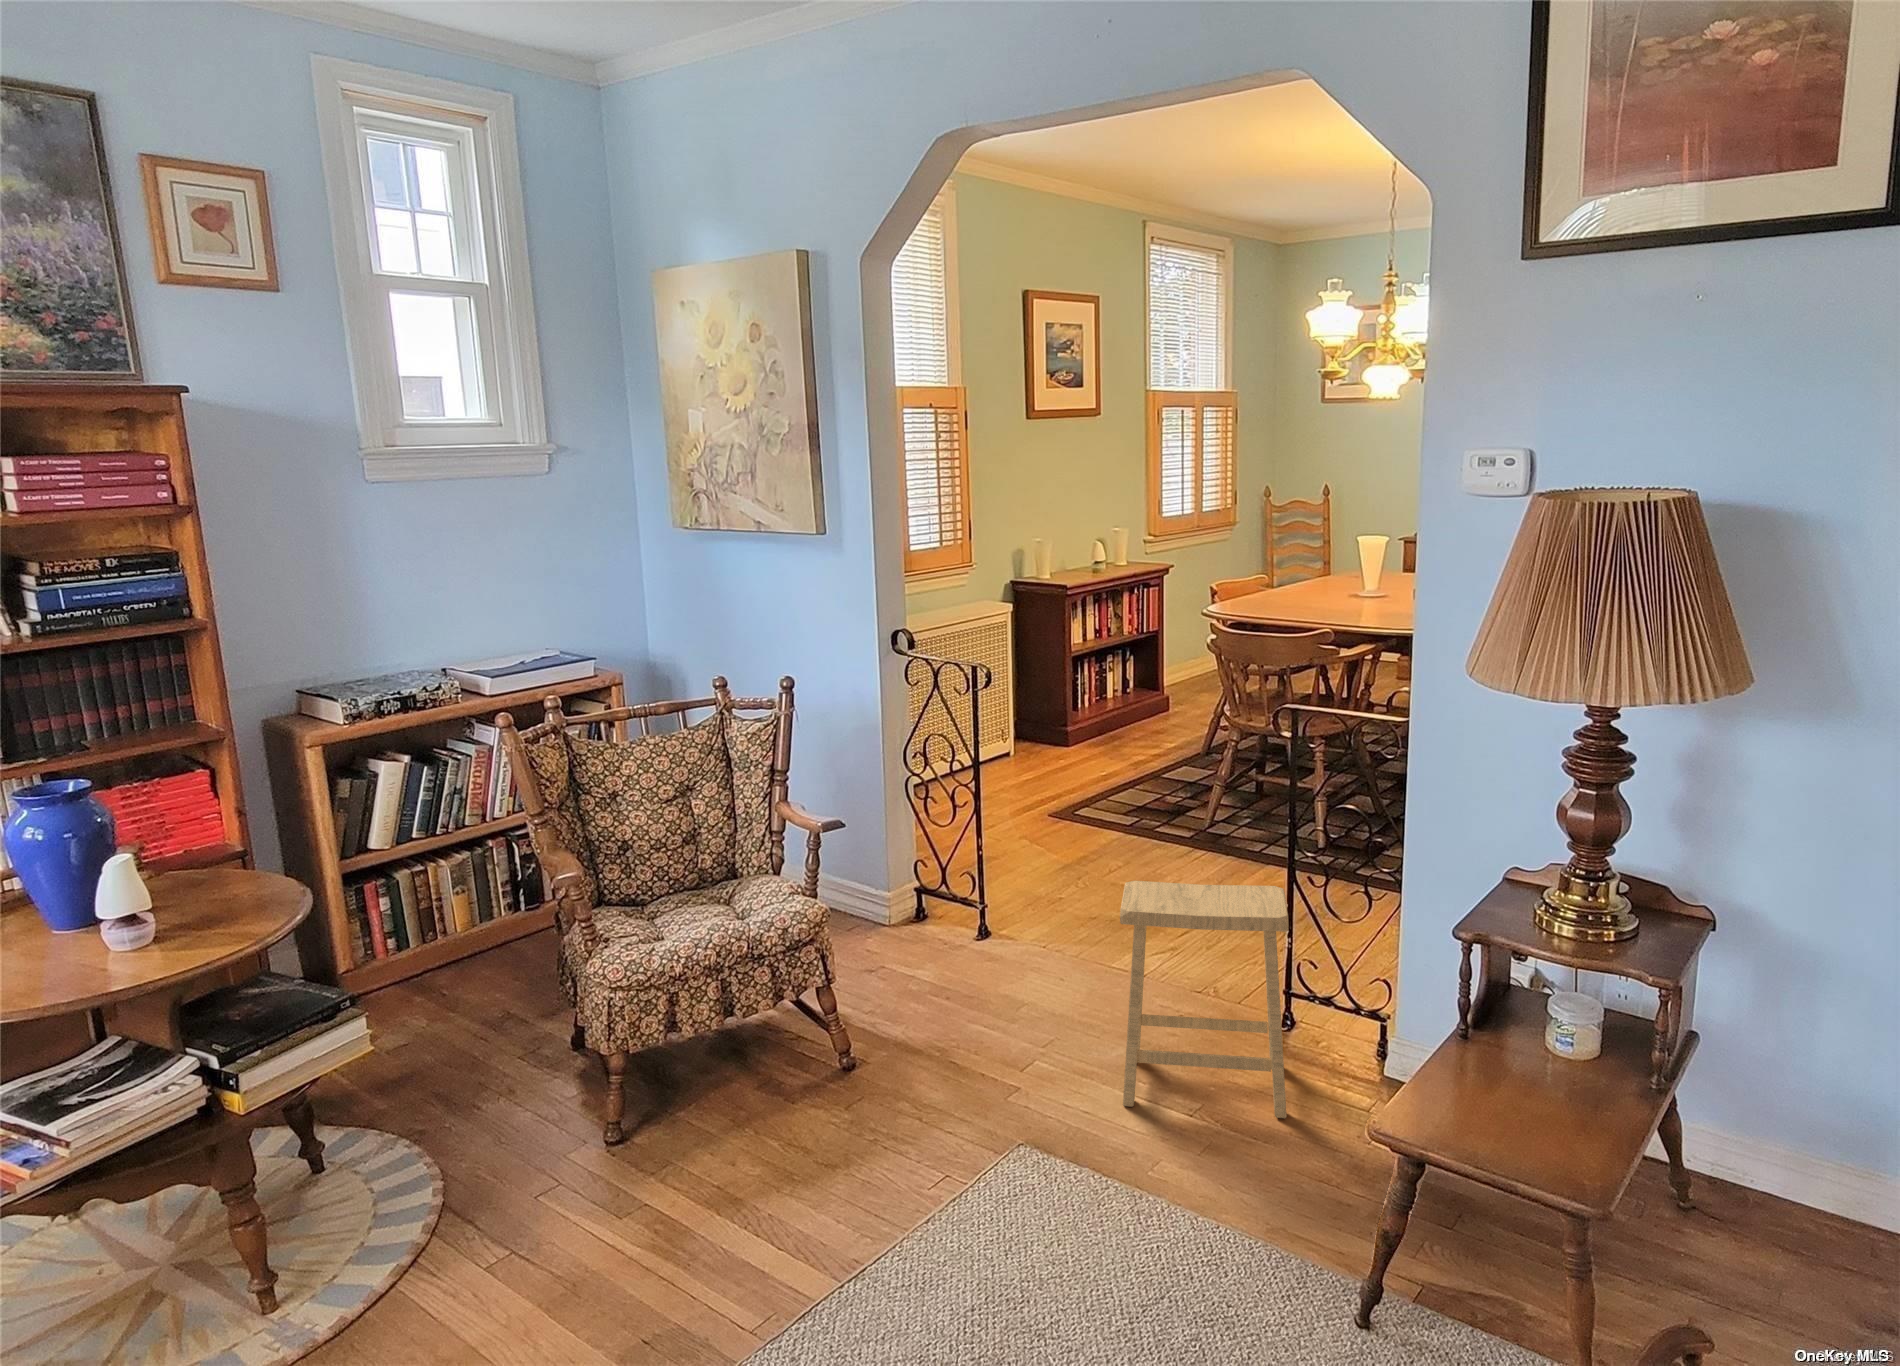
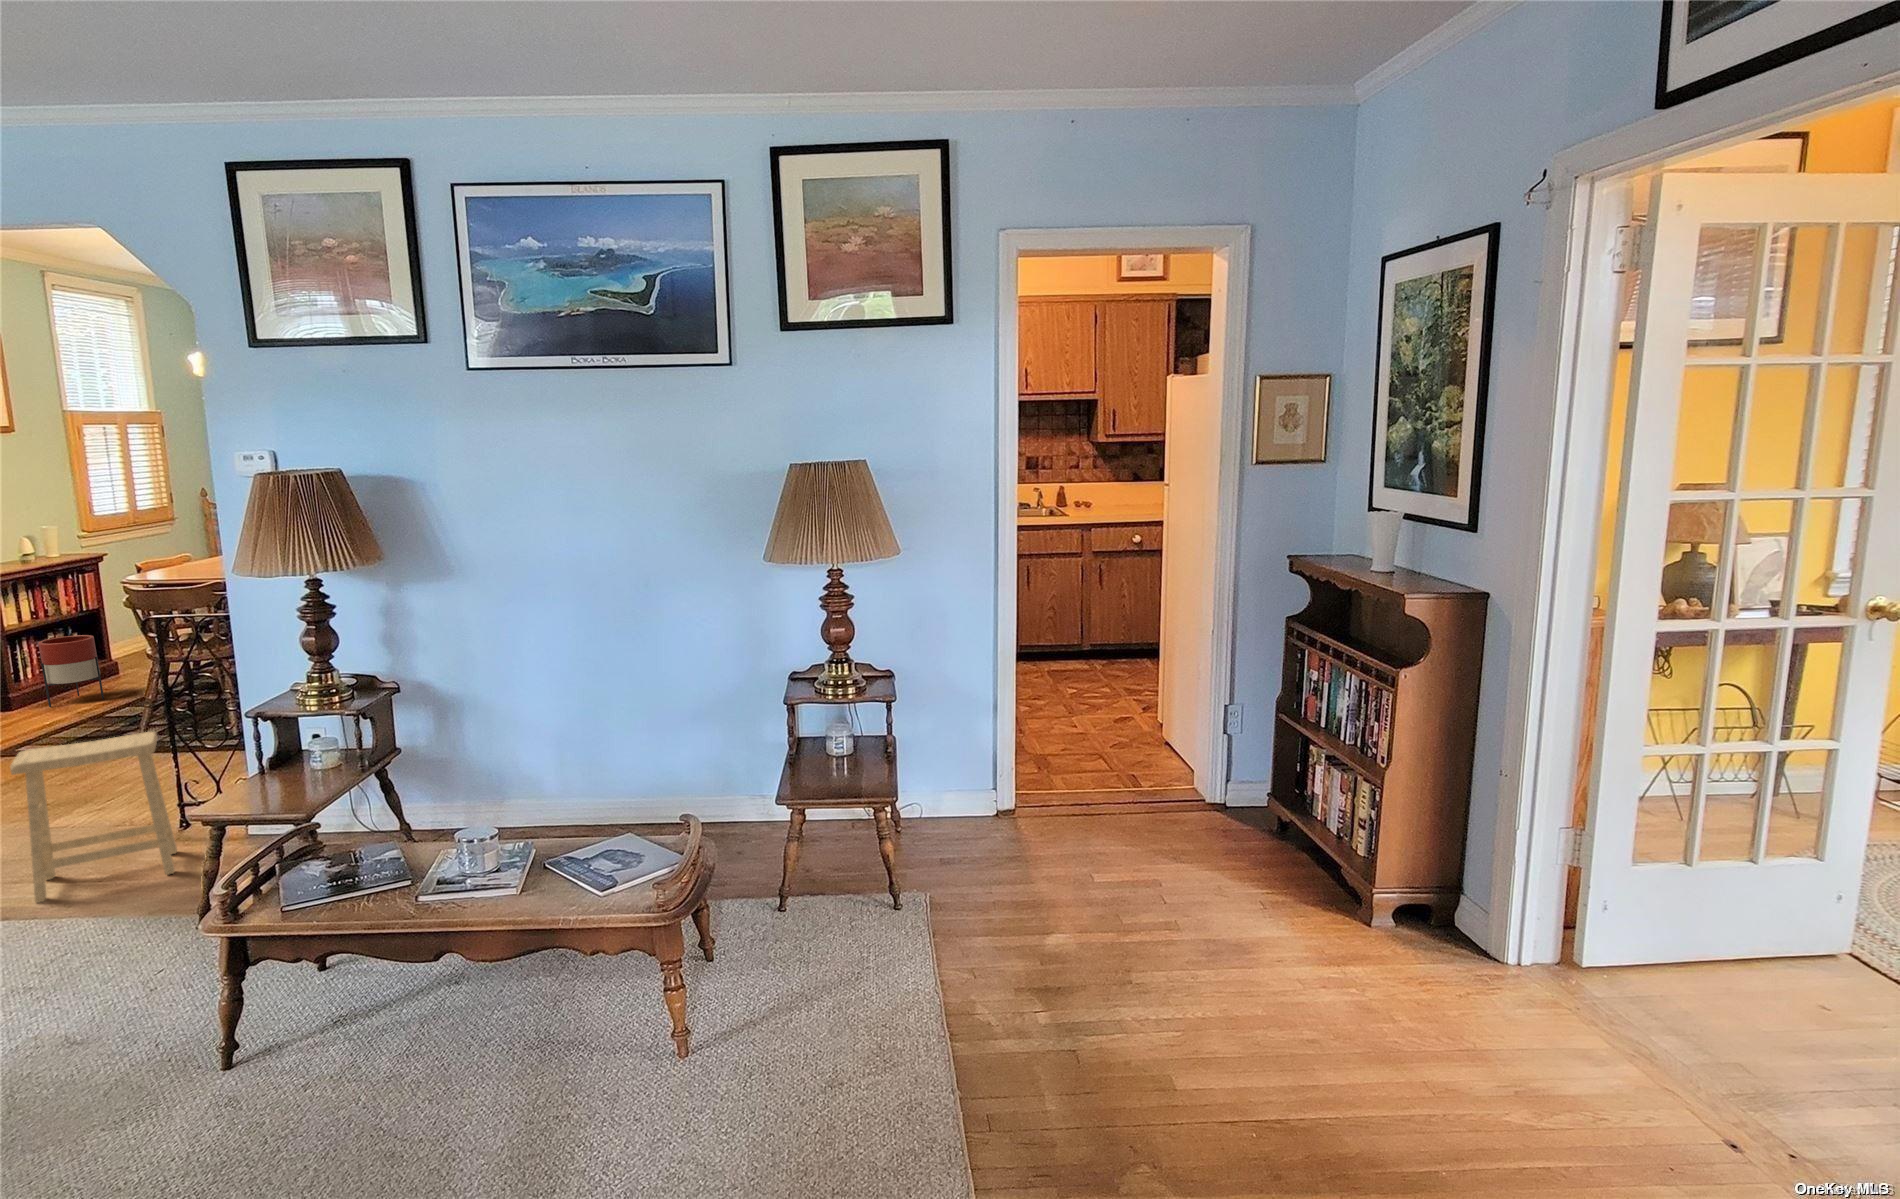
planter: none [1101,662,1152,744] -> present [38,635,104,707]

